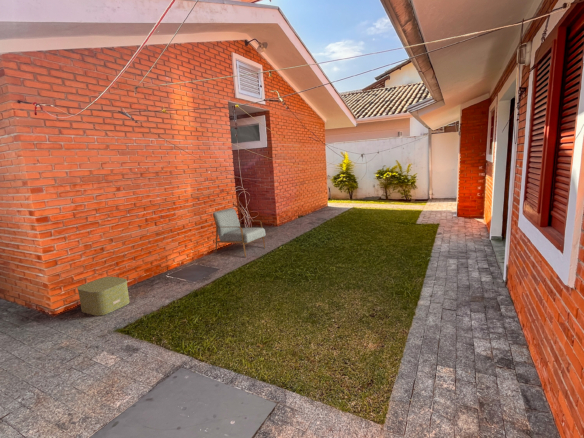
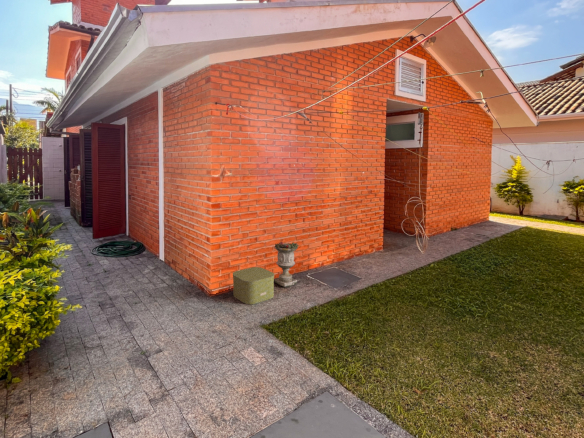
chair: present [213,208,266,257] -> none [355,213,415,269]
planter: none [125,245,156,291] -> present [274,242,299,287]

